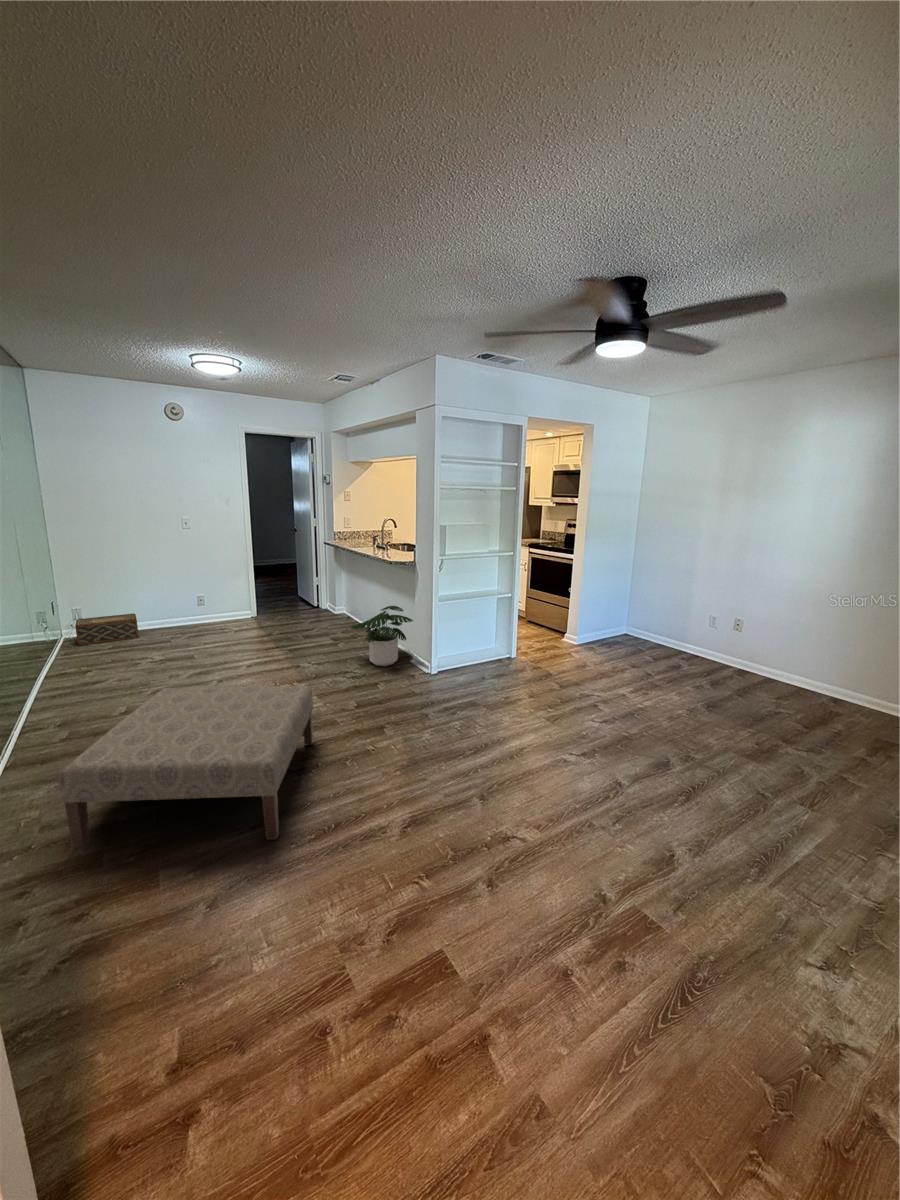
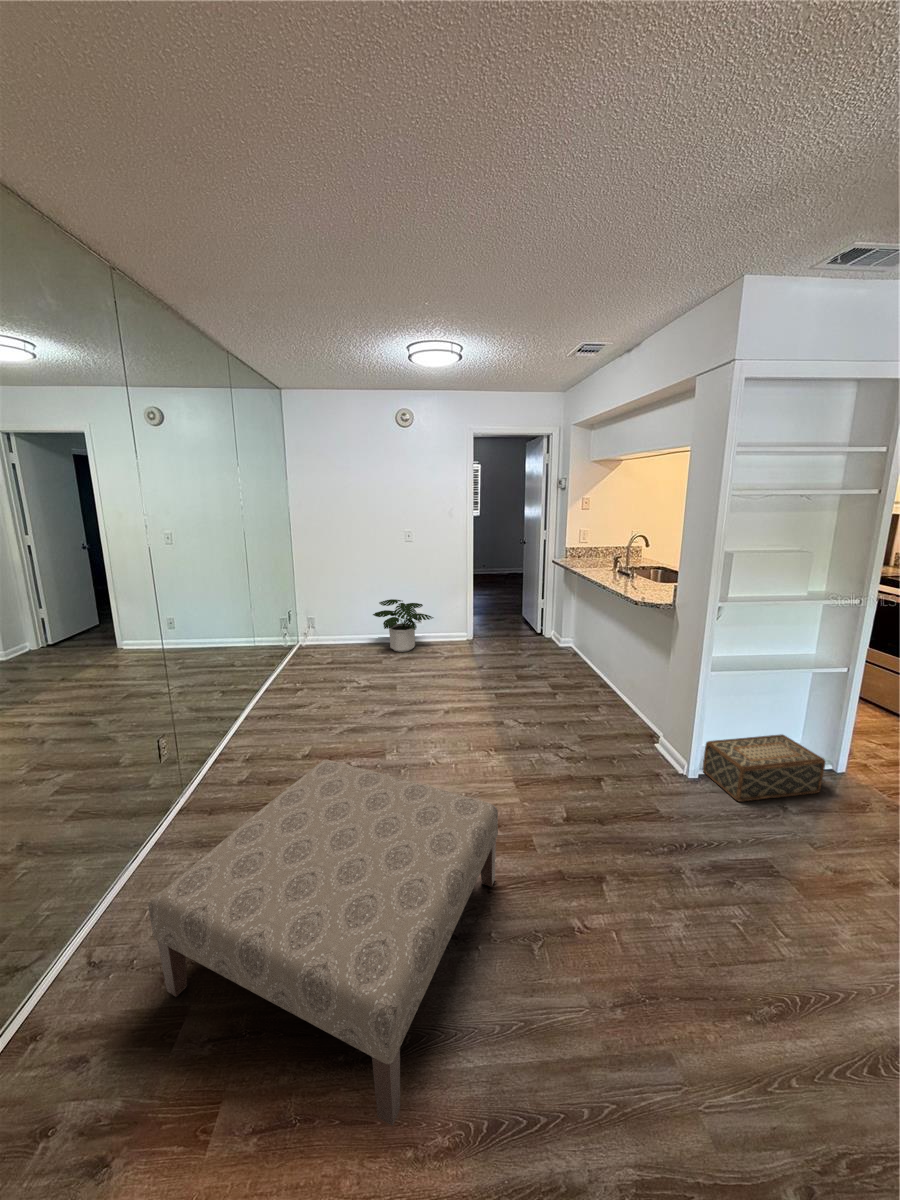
potted plant: present [351,606,413,666] -> present [373,599,433,652]
woven basket: present [75,613,139,645] -> present [703,734,825,802]

